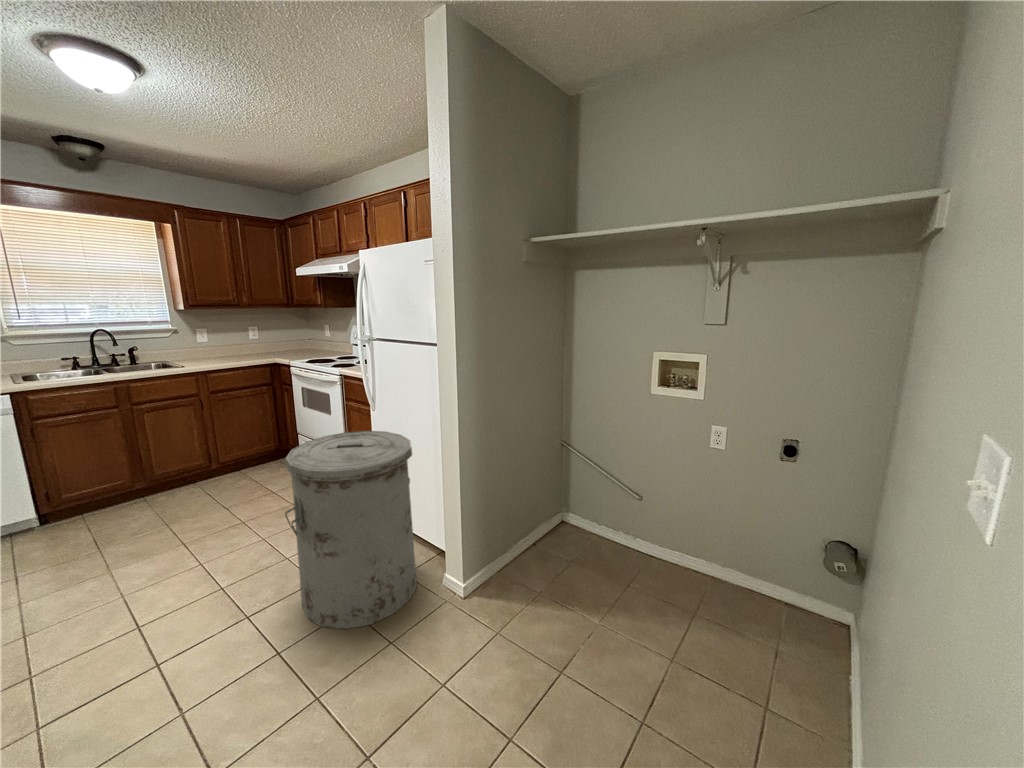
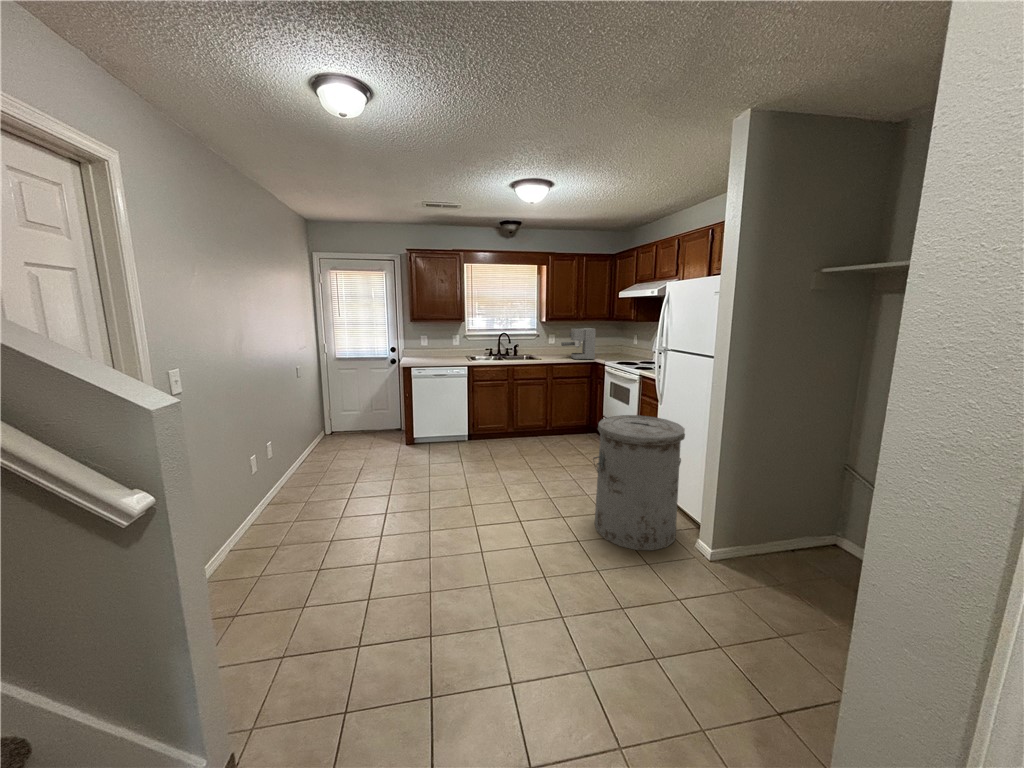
coffee maker: none [216,317,274,362] -> present [561,328,596,359]

